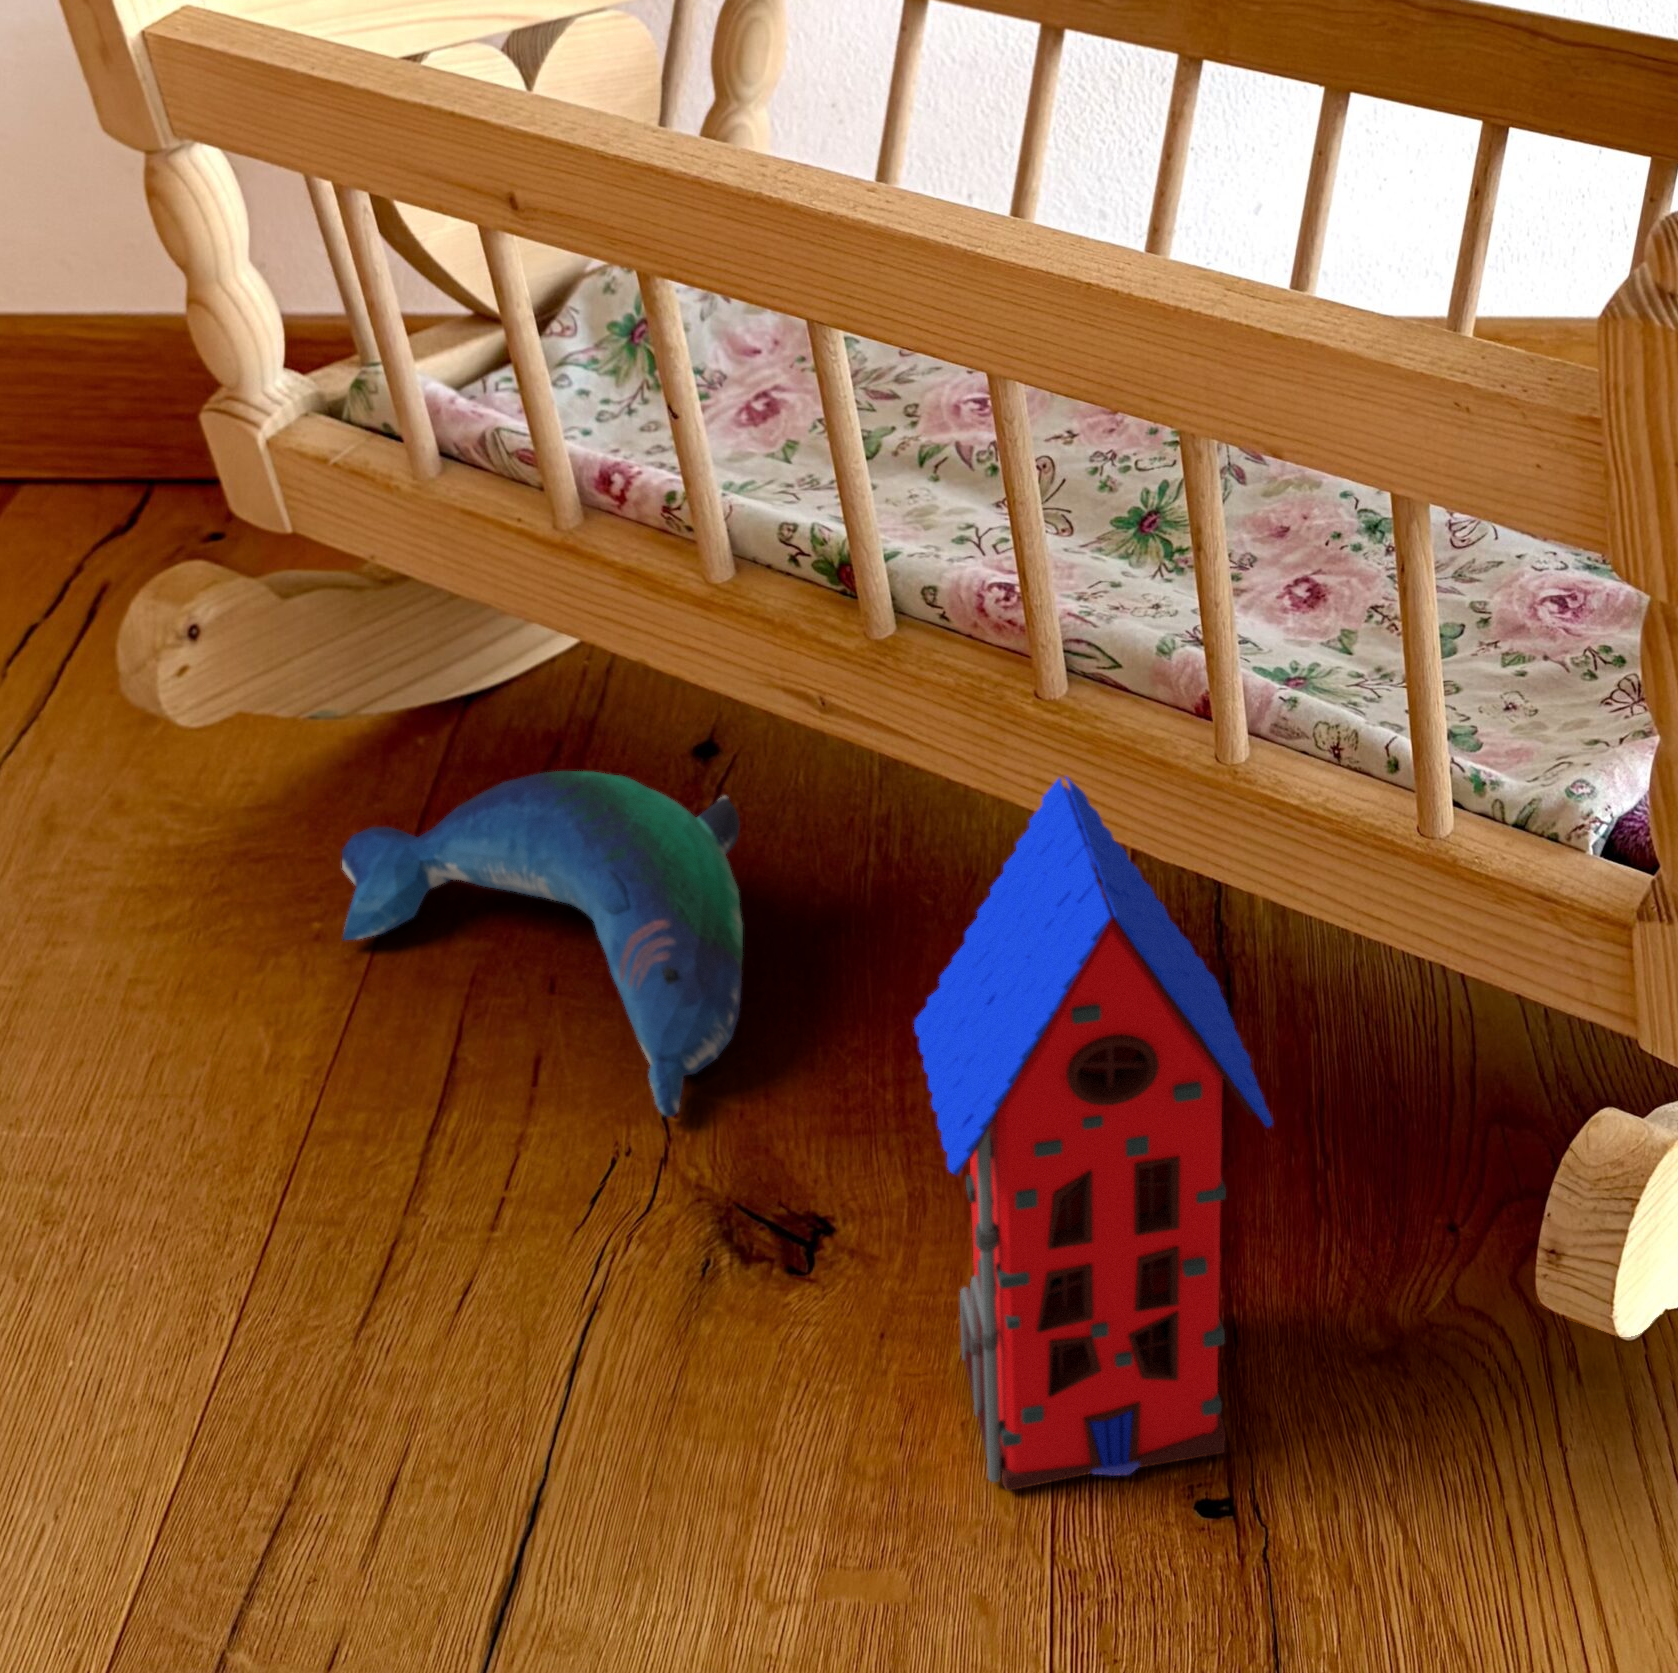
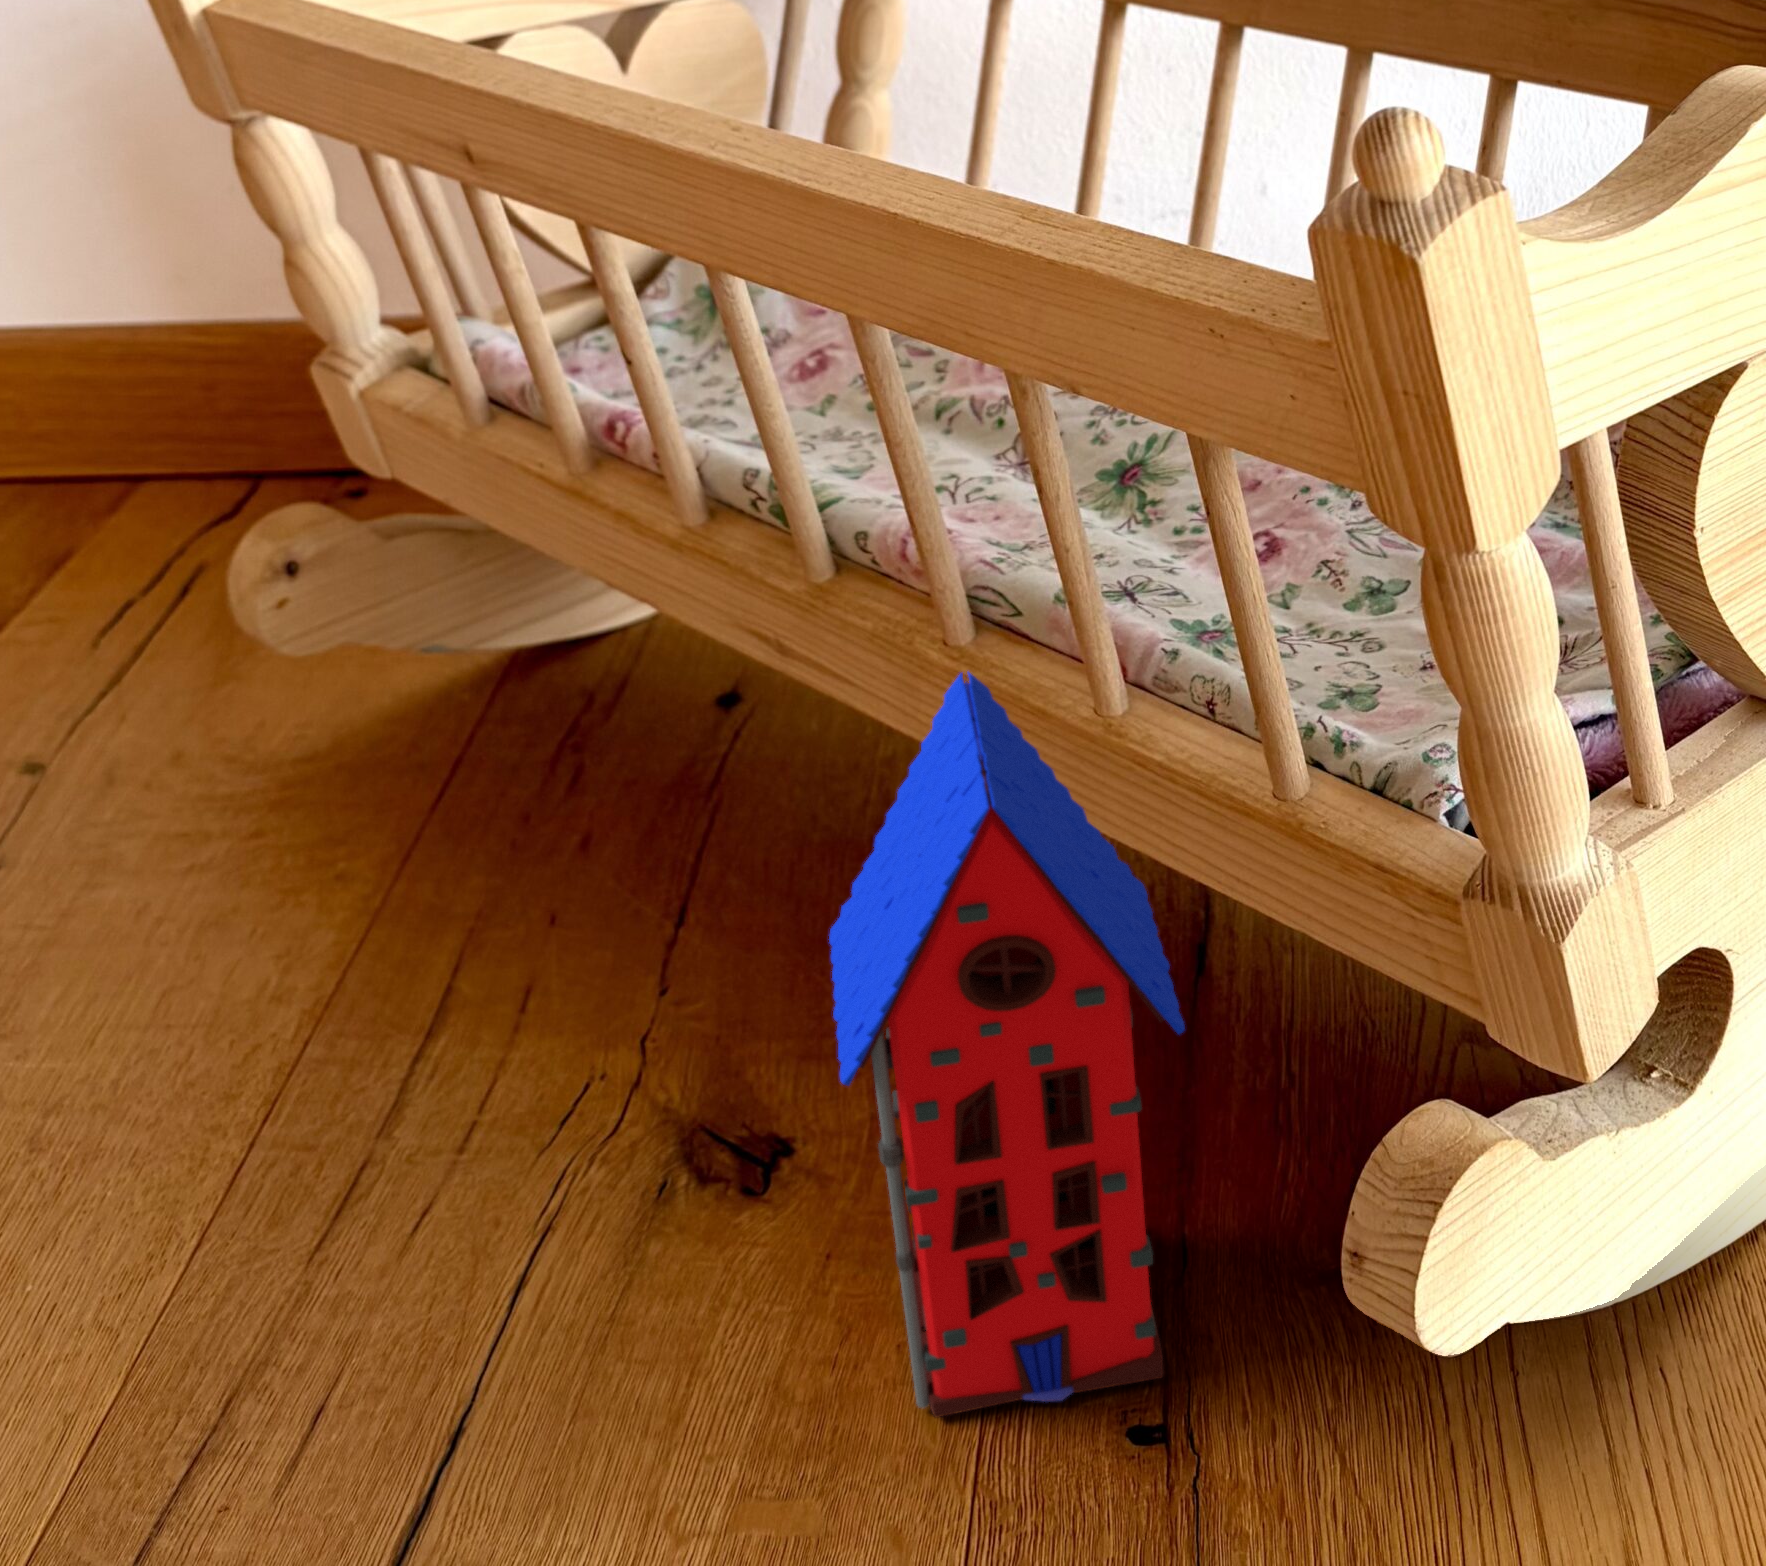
plush toy: present [342,771,743,1117] -> none [364,710,737,1041]

